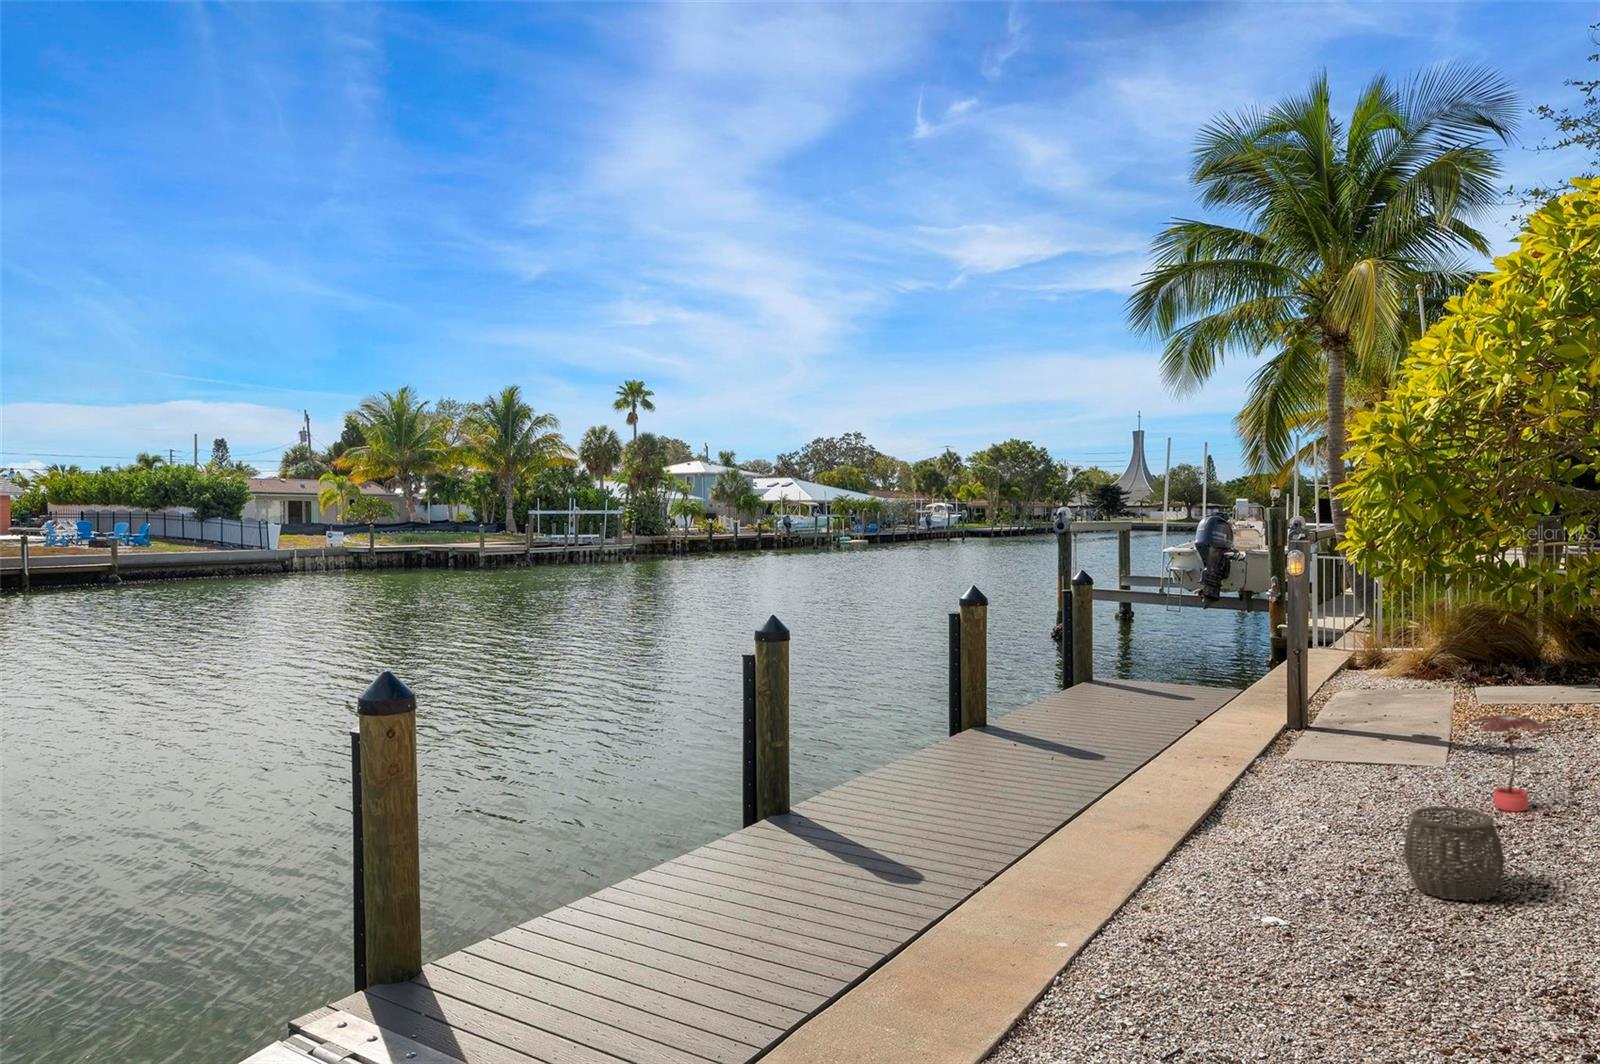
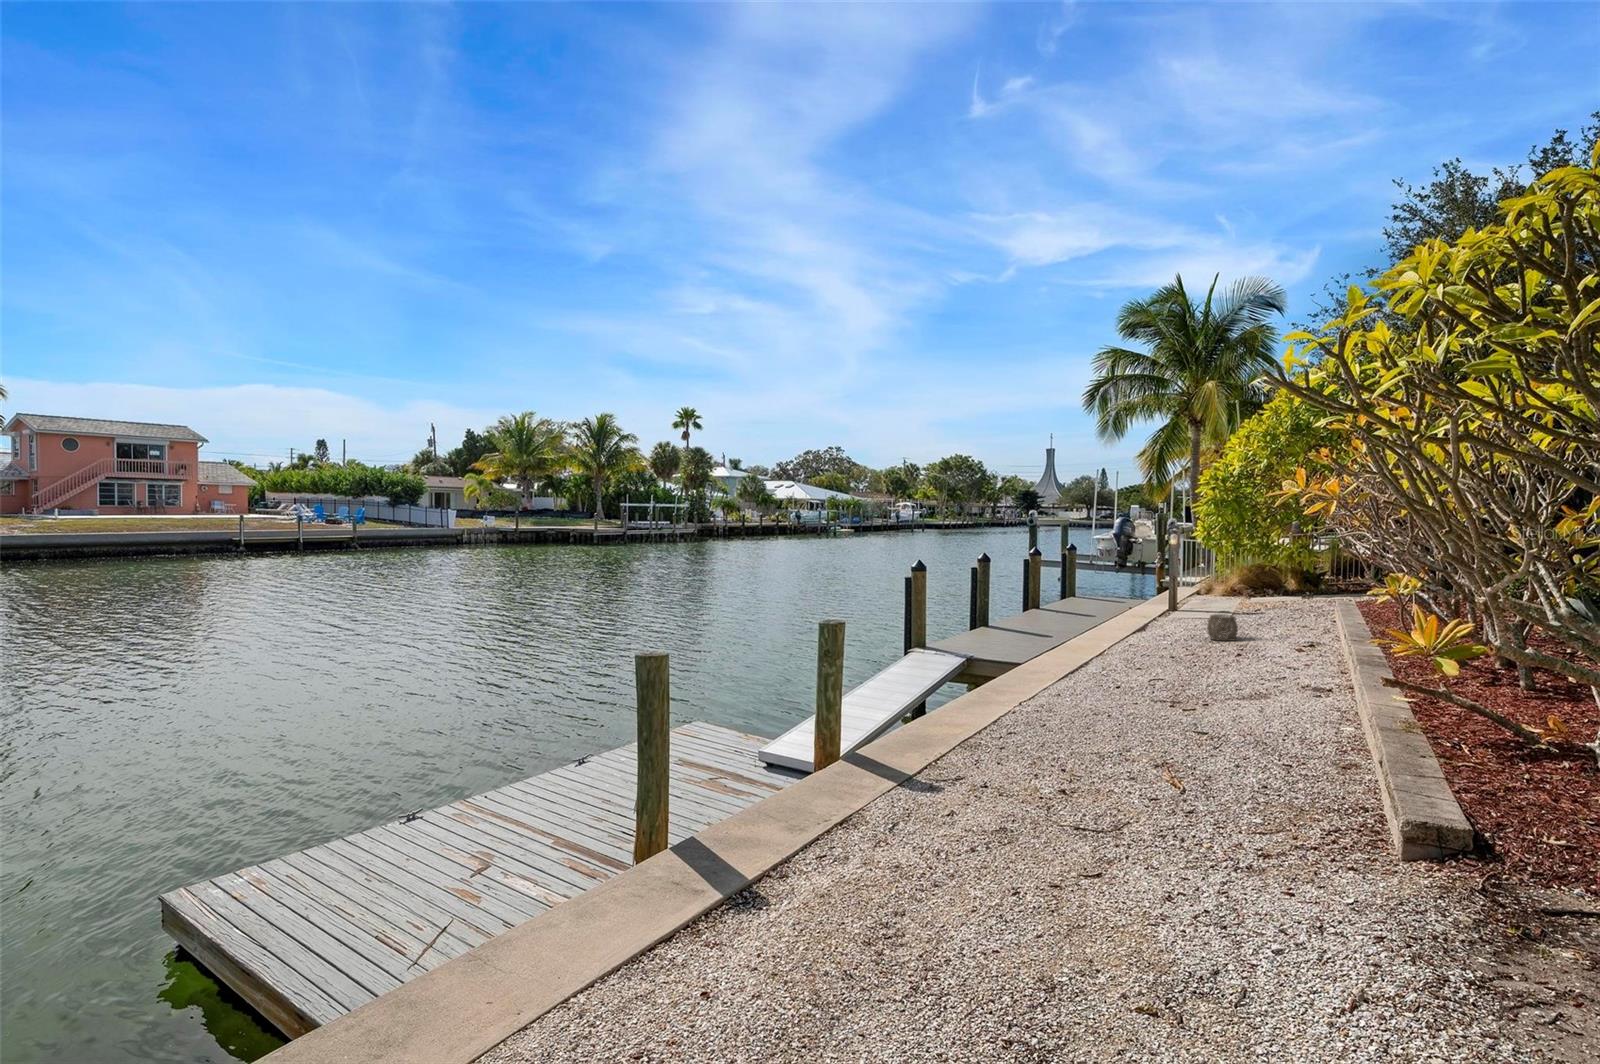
potted plant: present [1471,715,1549,812] -> none [1236,592,1262,626]

